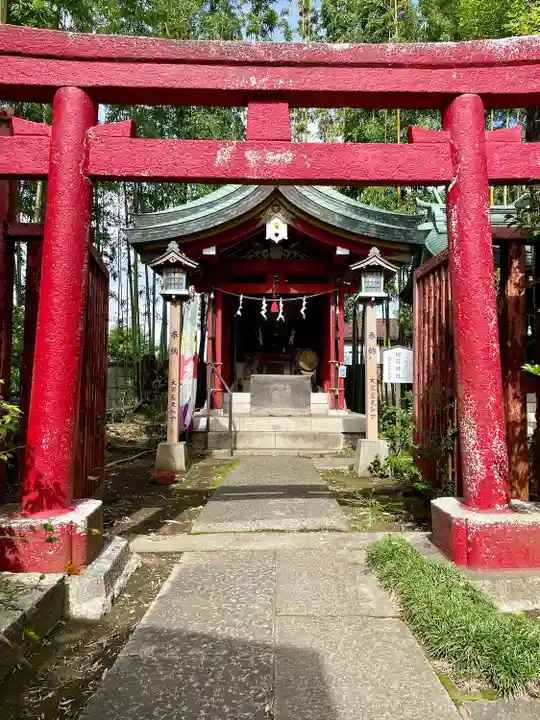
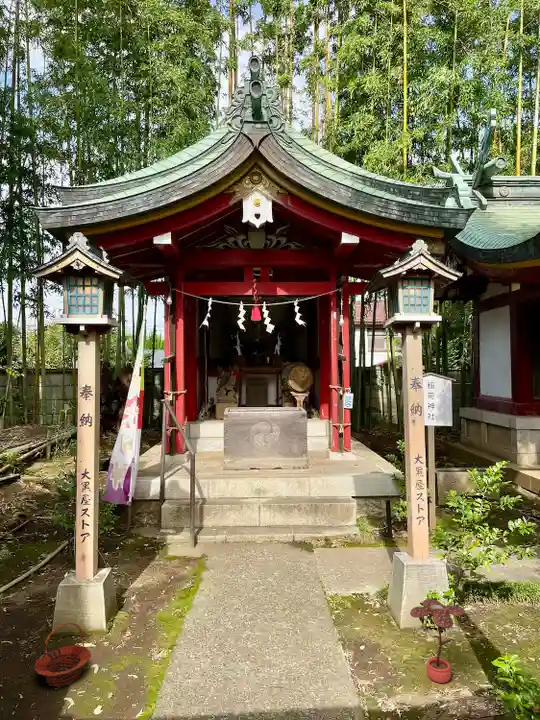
potted plant: none [357,444,387,483] -> present [410,599,464,683]

